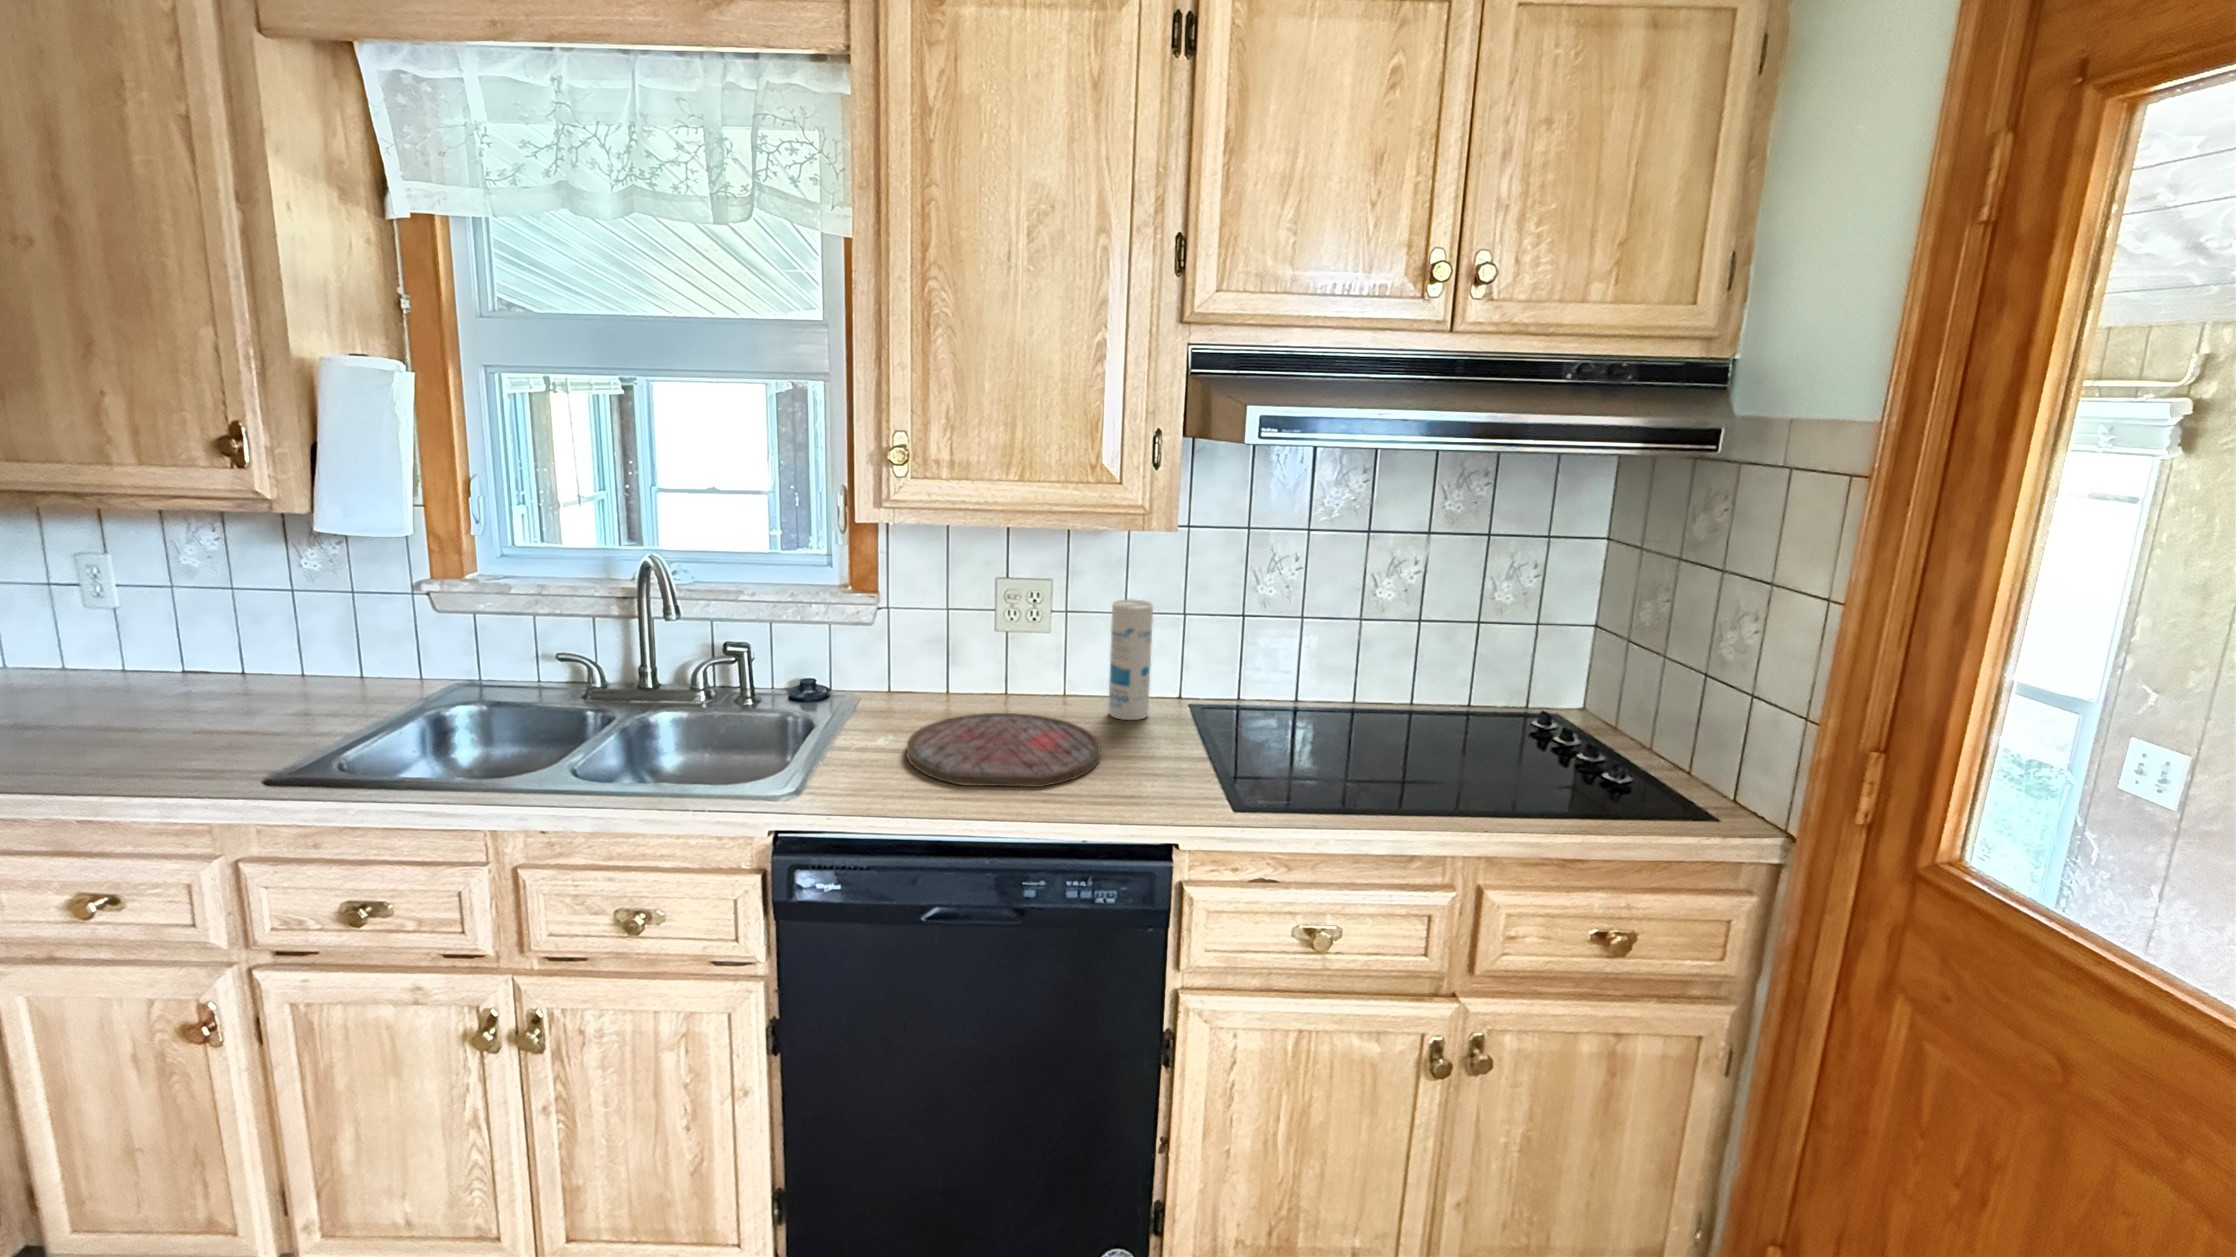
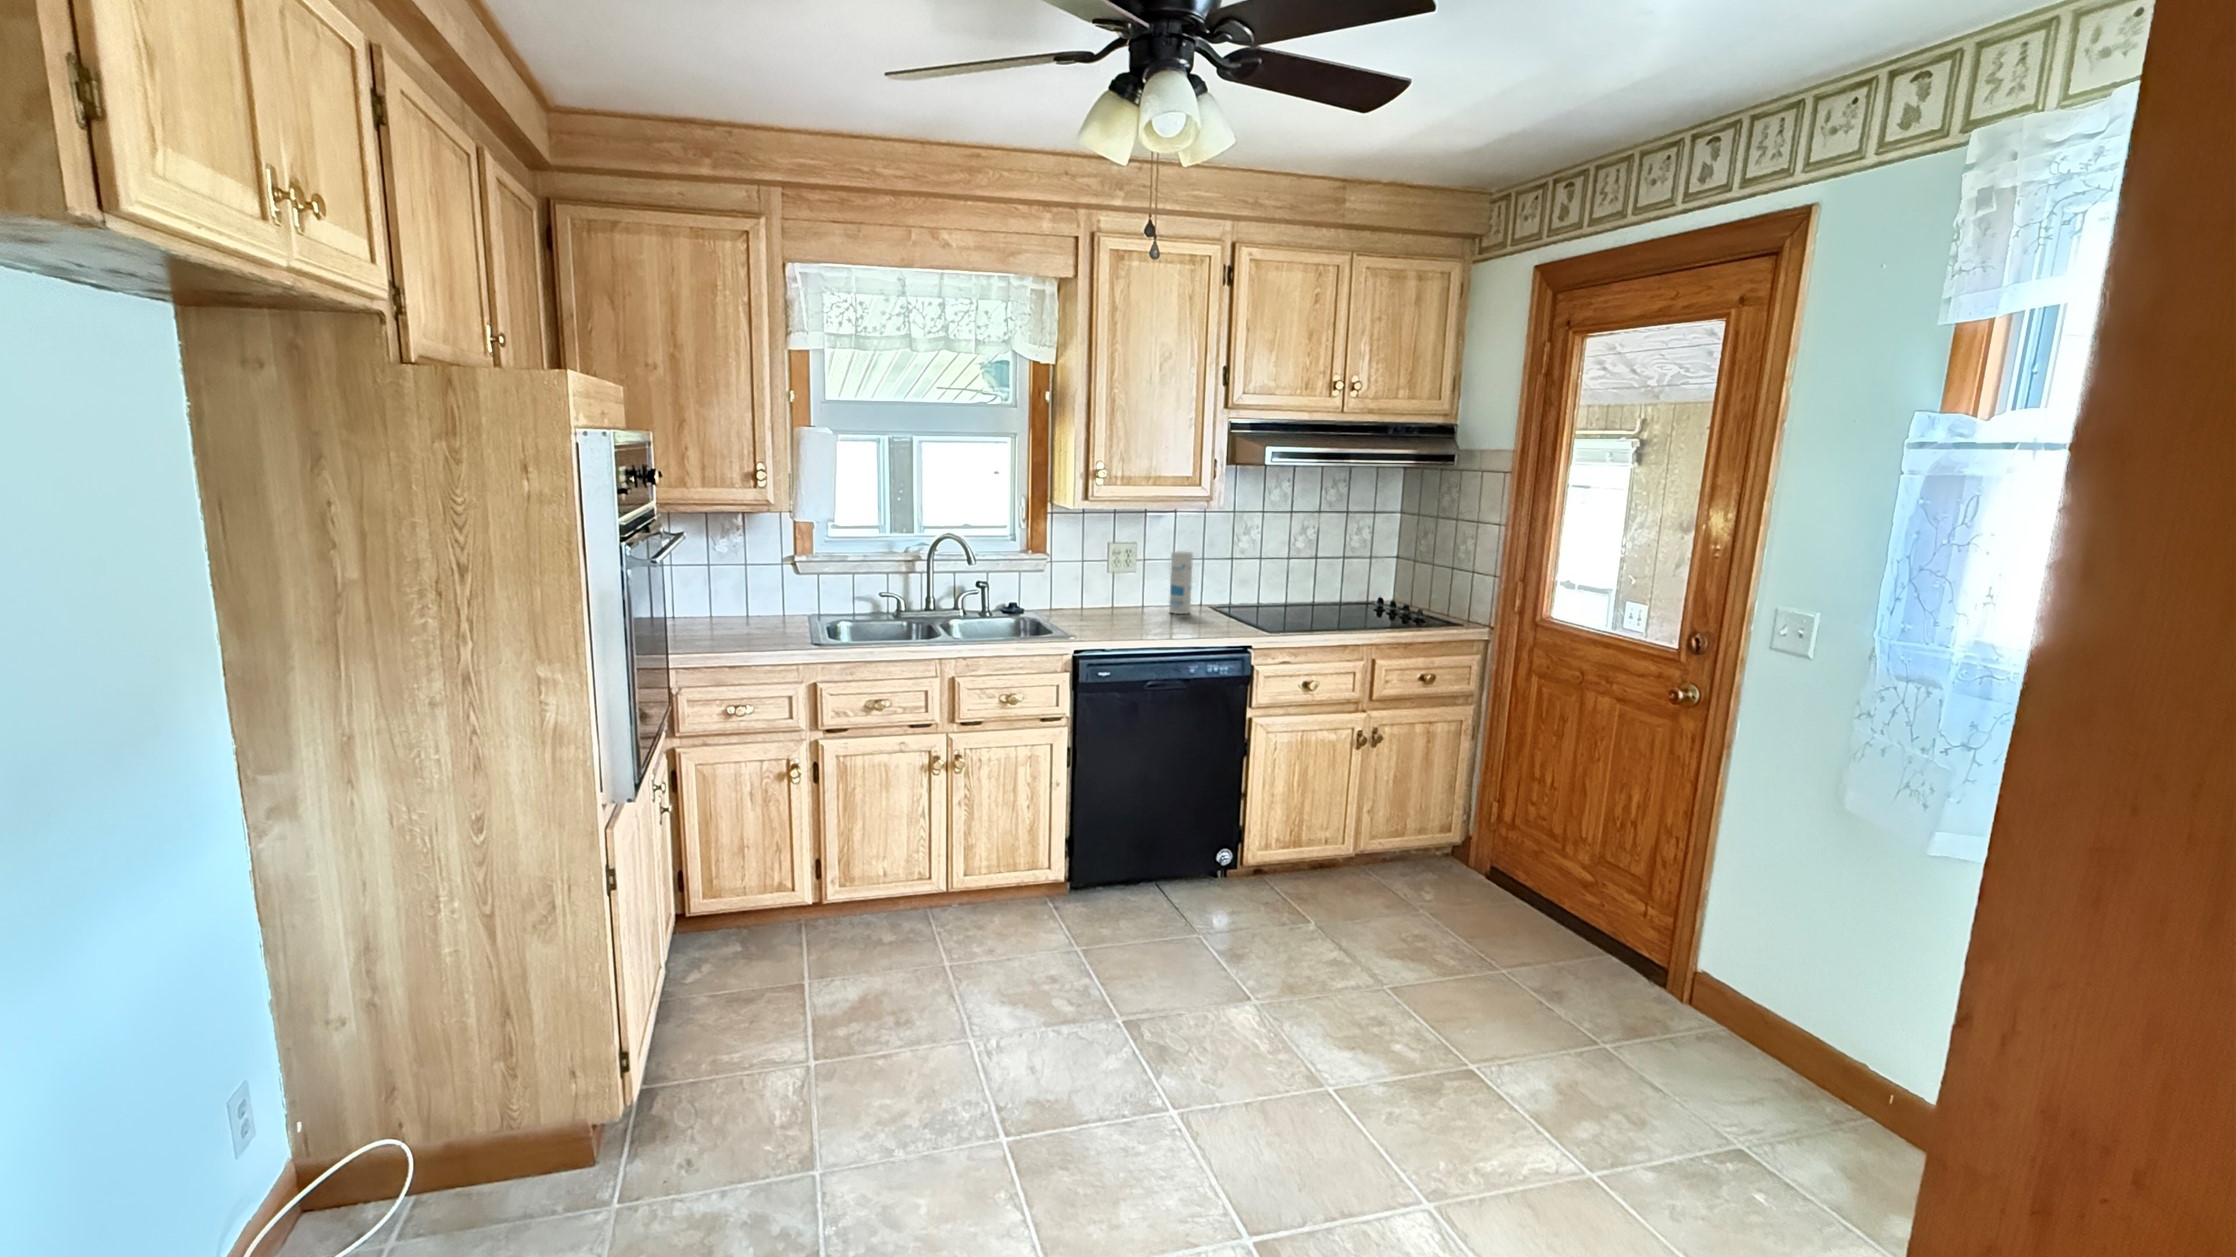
cutting board: present [907,713,1101,787] -> none [1092,612,1190,634]

